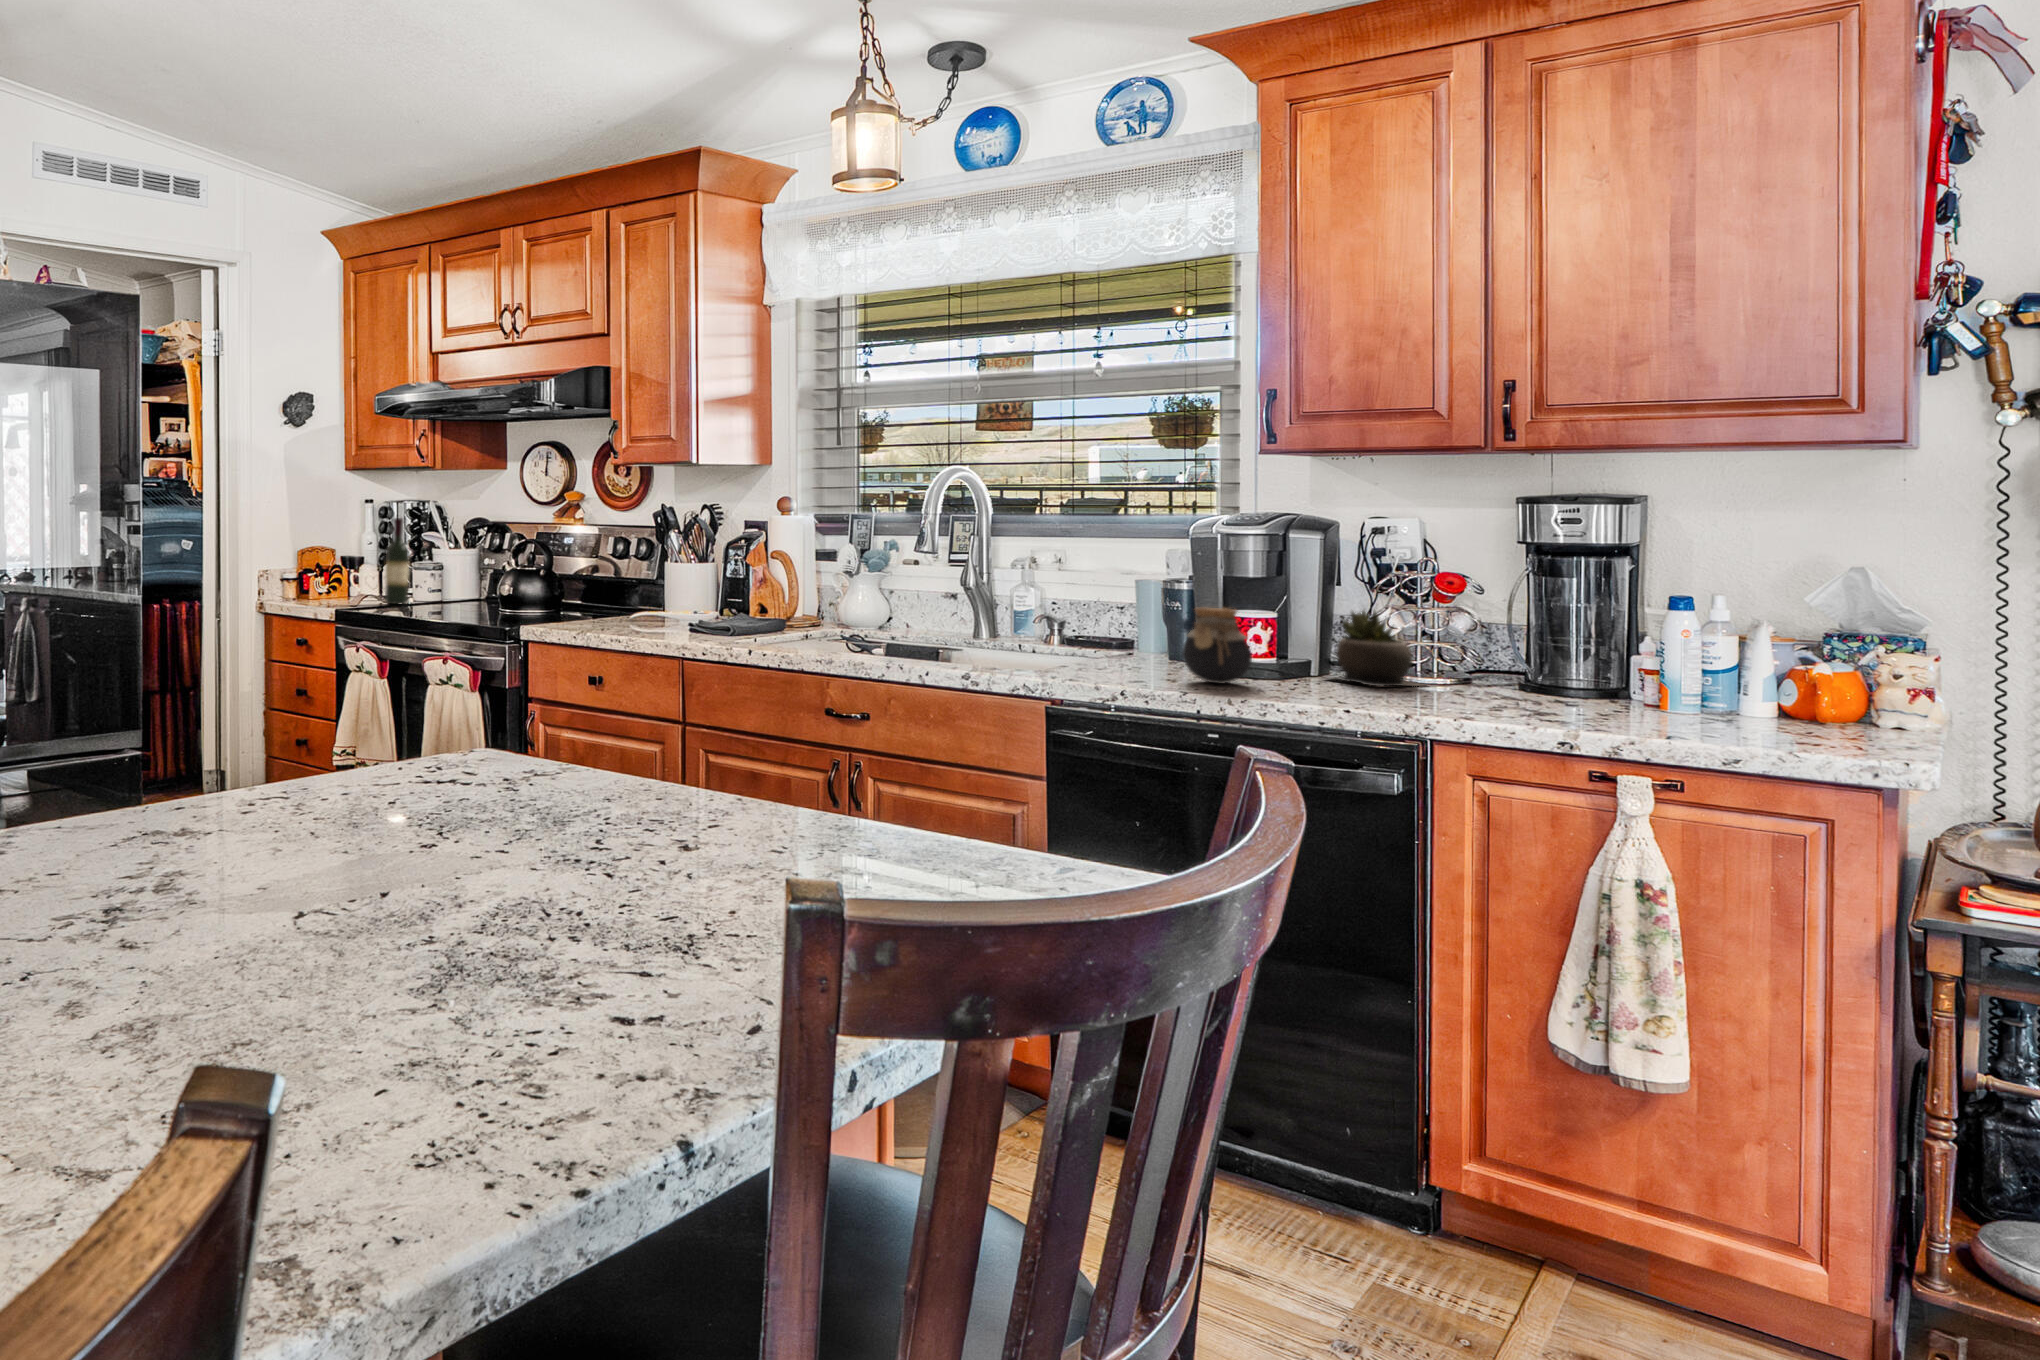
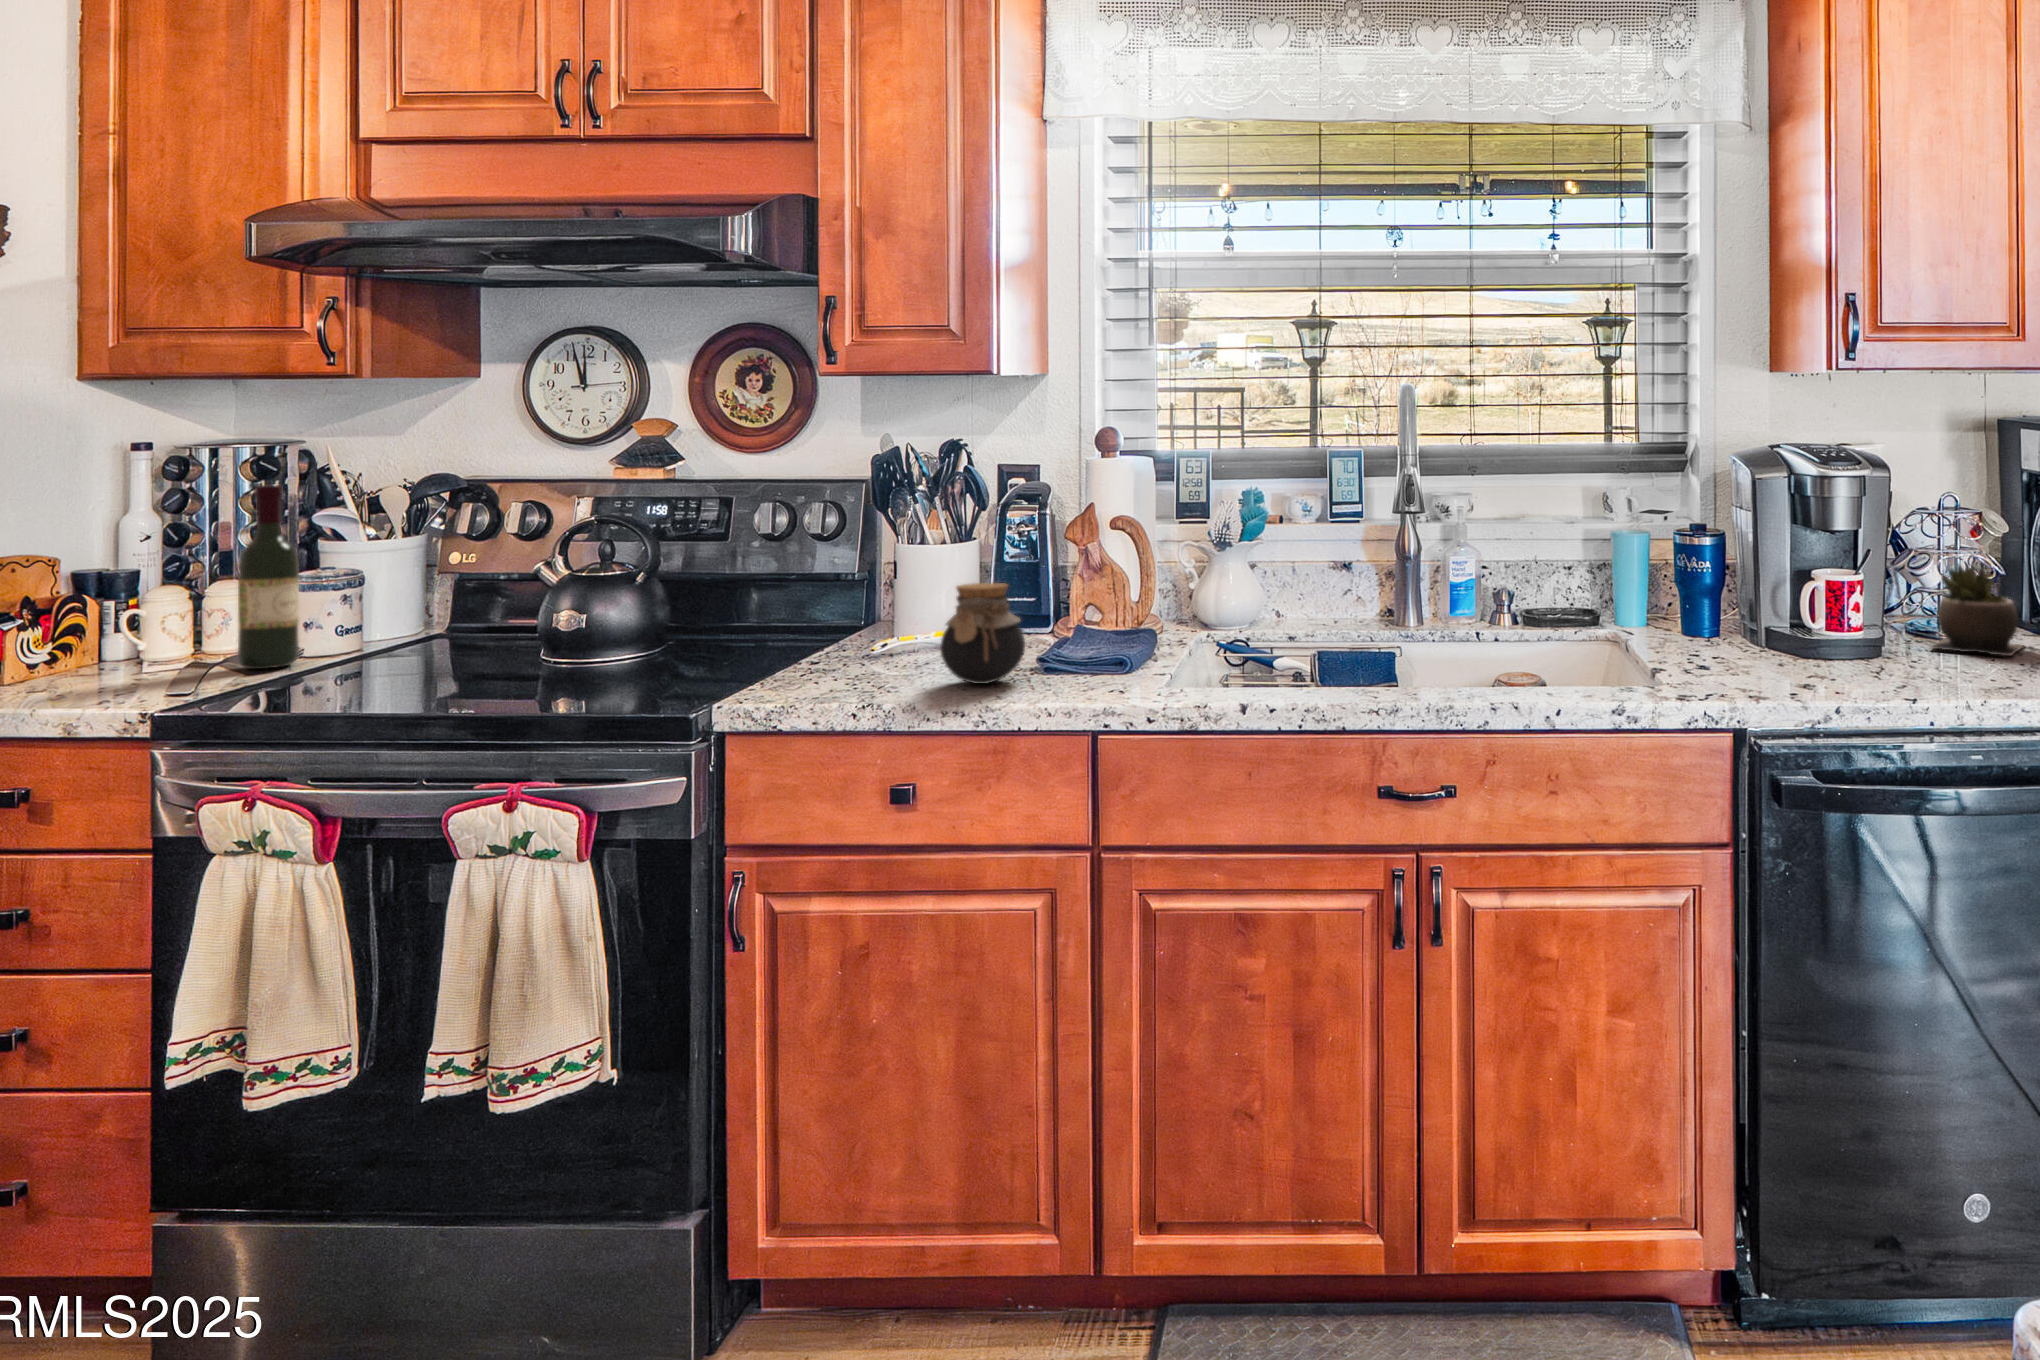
jar: present [1182,608,1252,684] -> present [940,583,1025,684]

